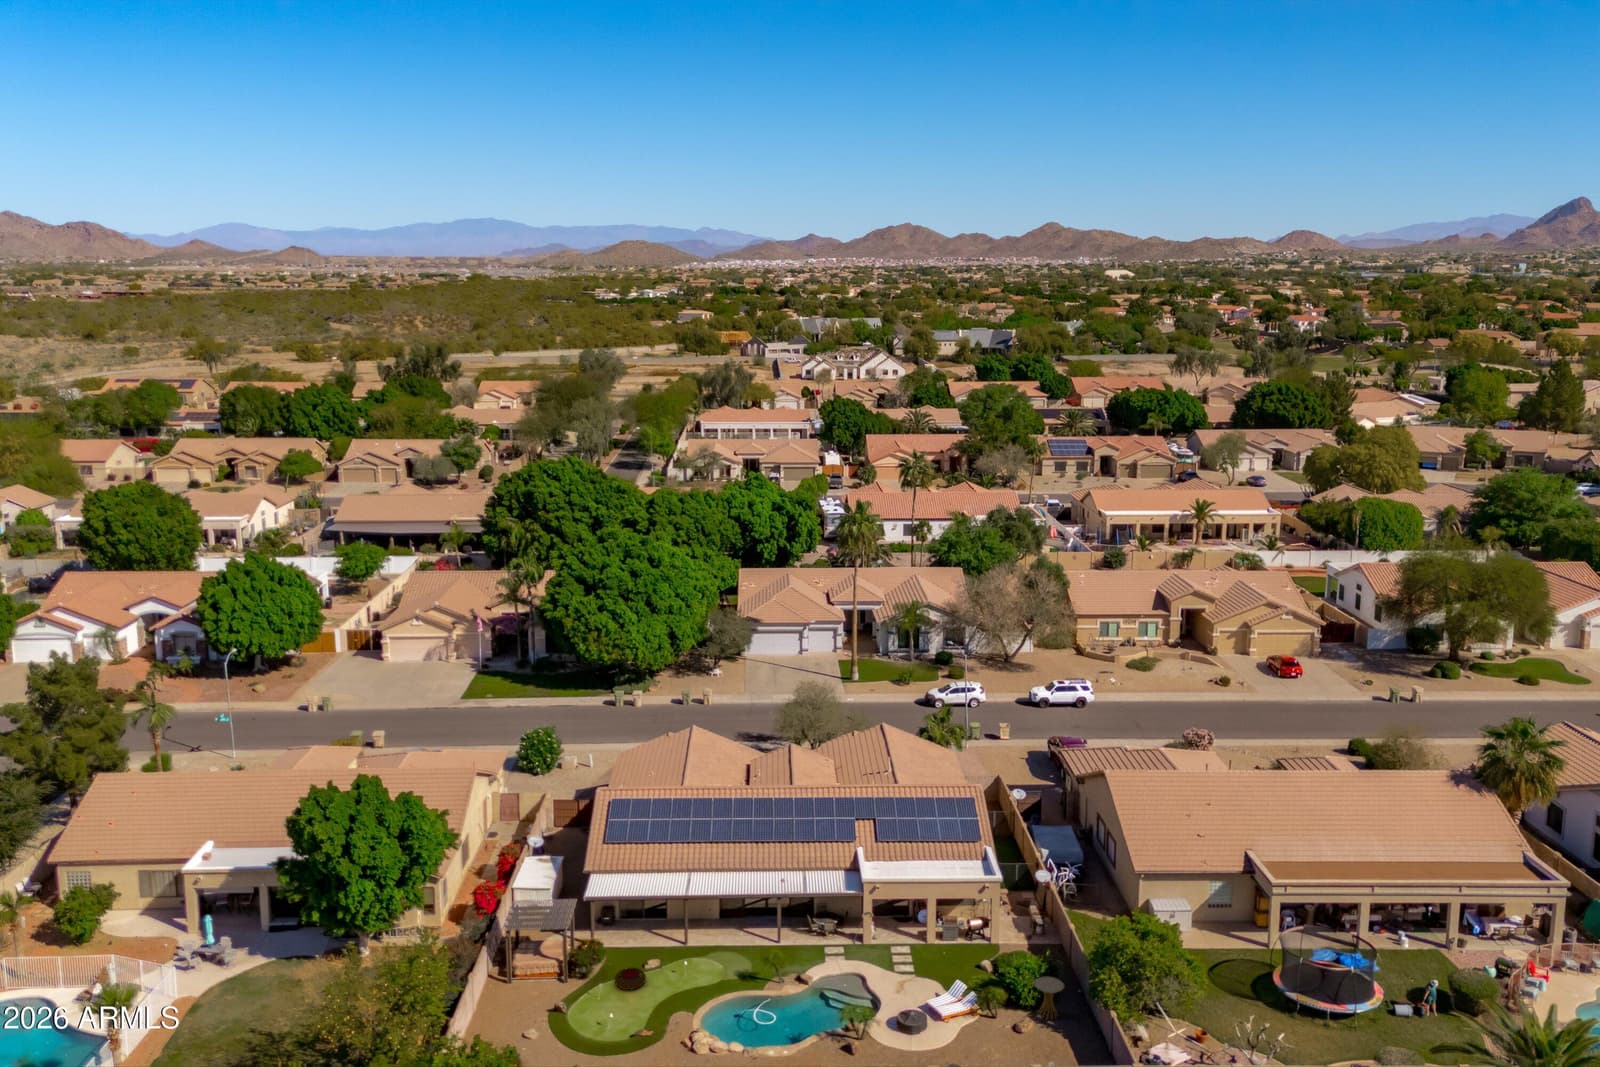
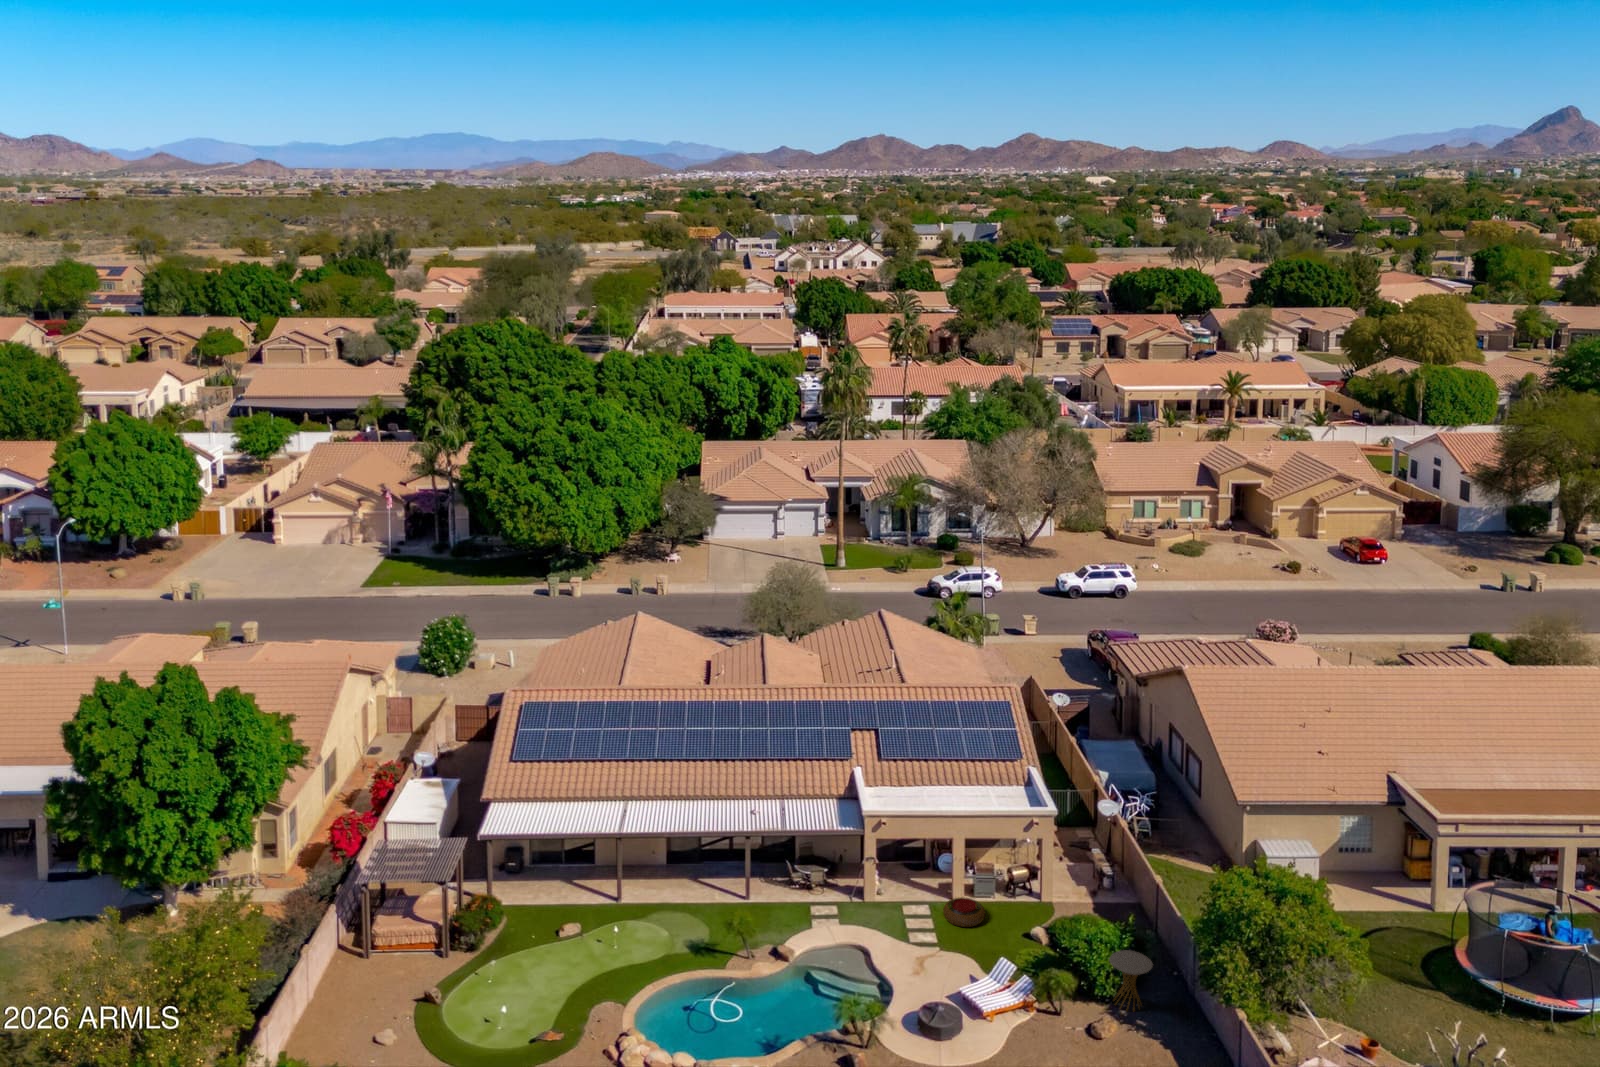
pouf: present [614,968,646,990] -> present [943,898,985,927]

